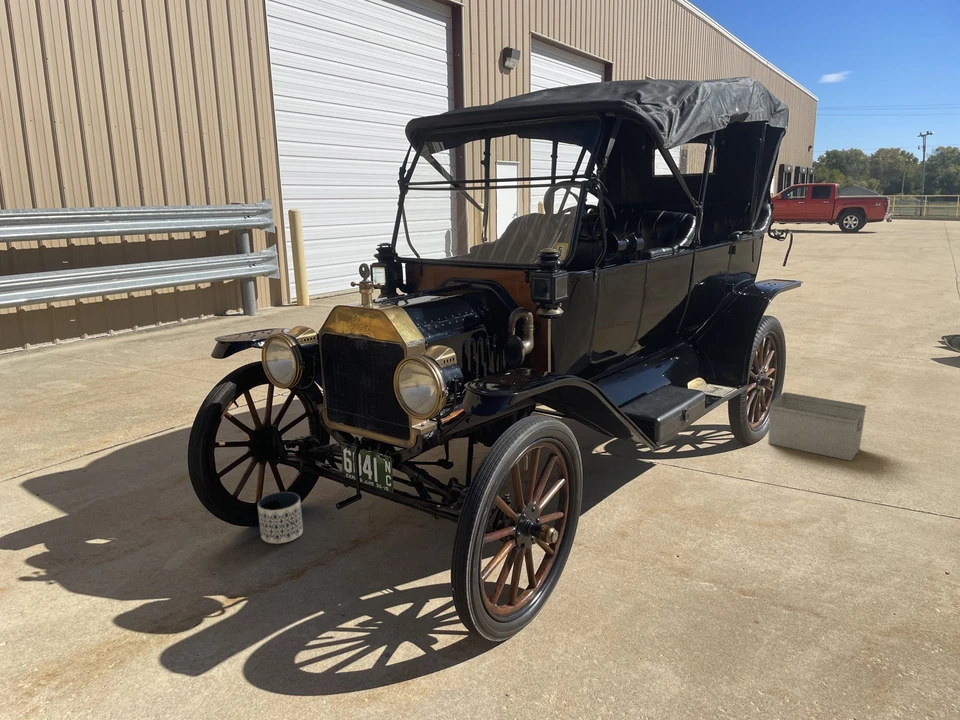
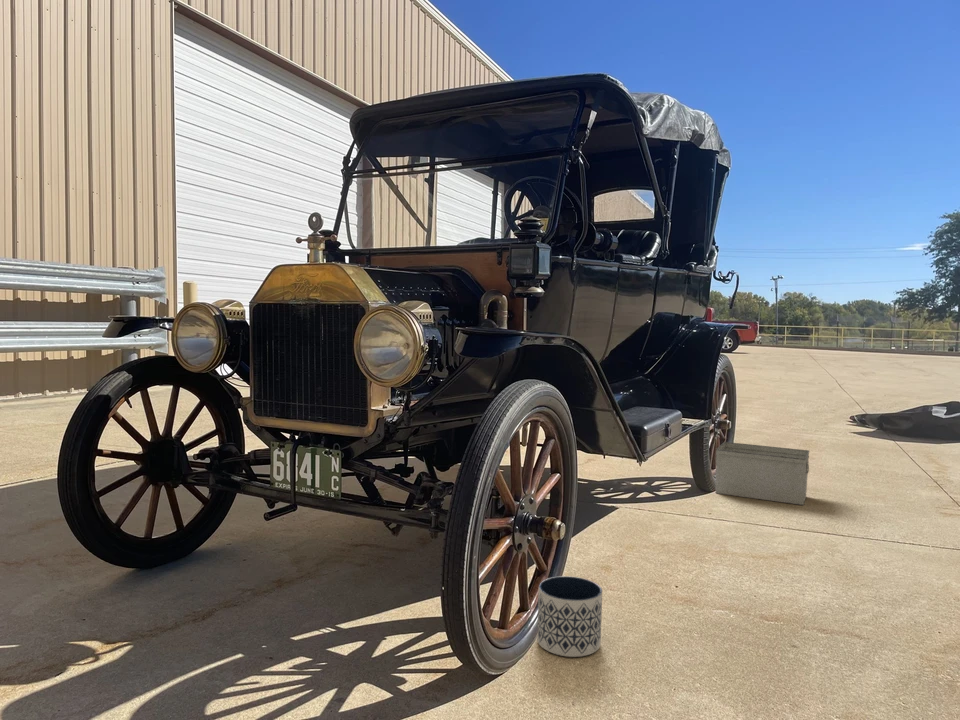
planter: present [258,492,303,544] -> present [537,576,602,657]

